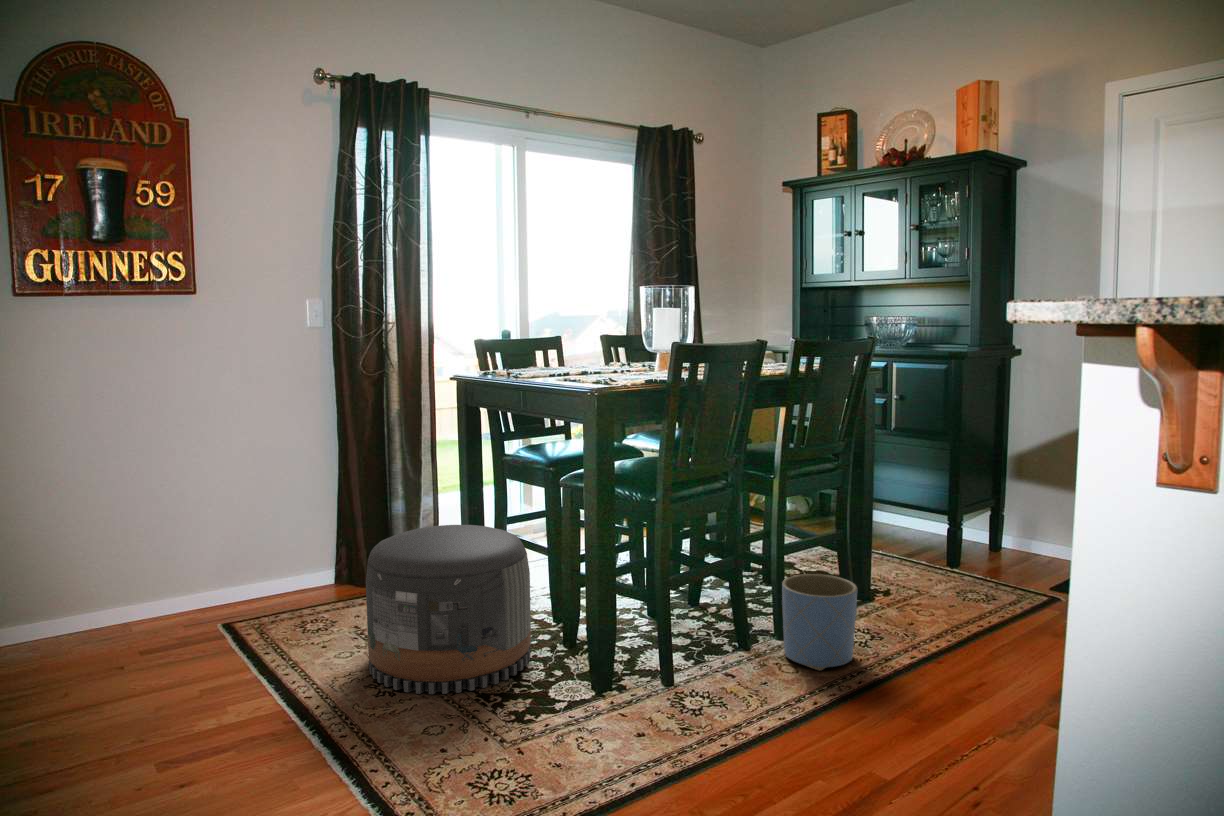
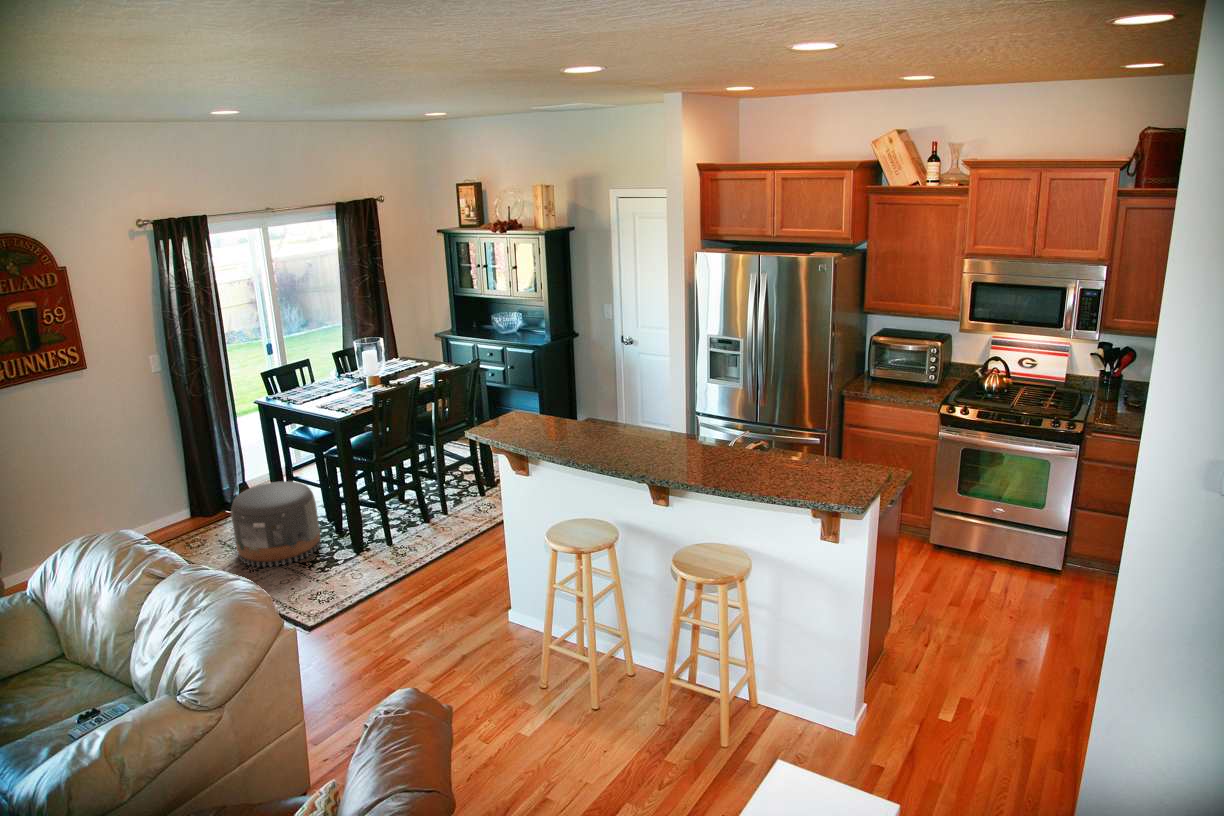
planter: present [782,574,857,670] -> none [441,483,476,528]

